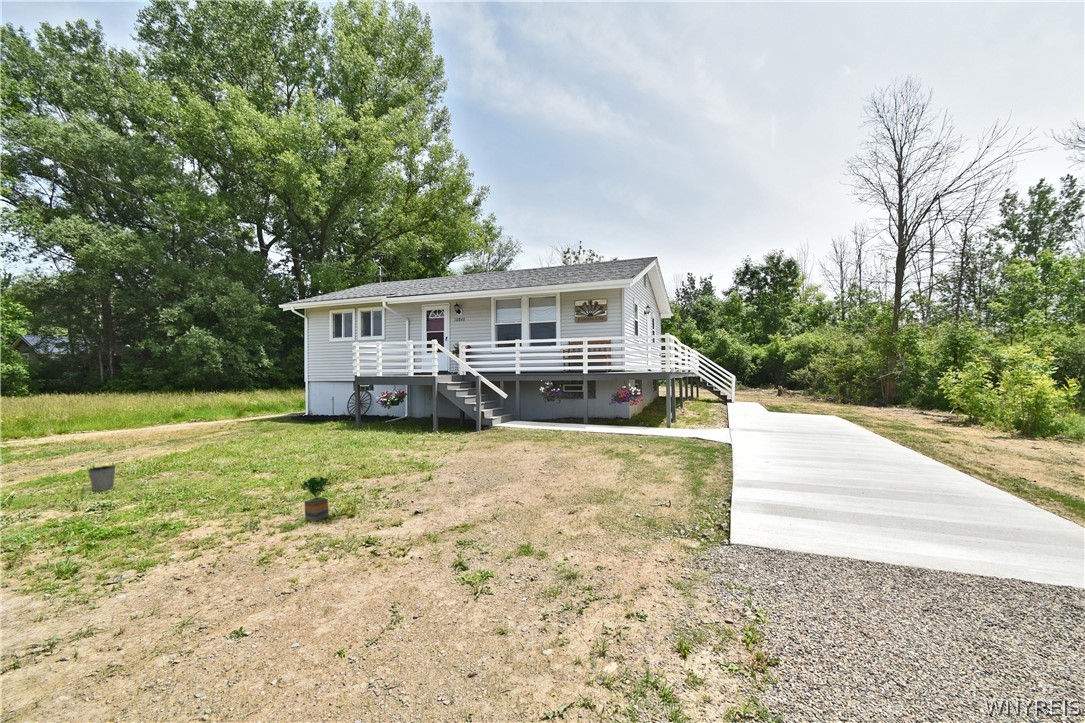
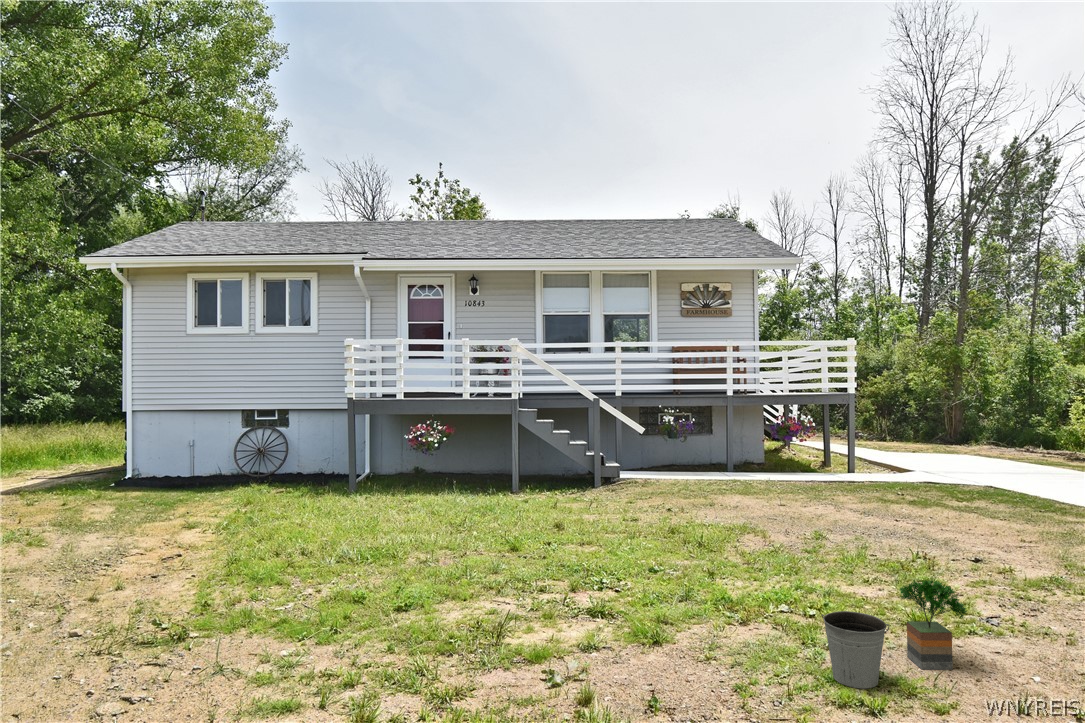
bucket: present [88,466,116,491] -> present [822,611,889,688]

